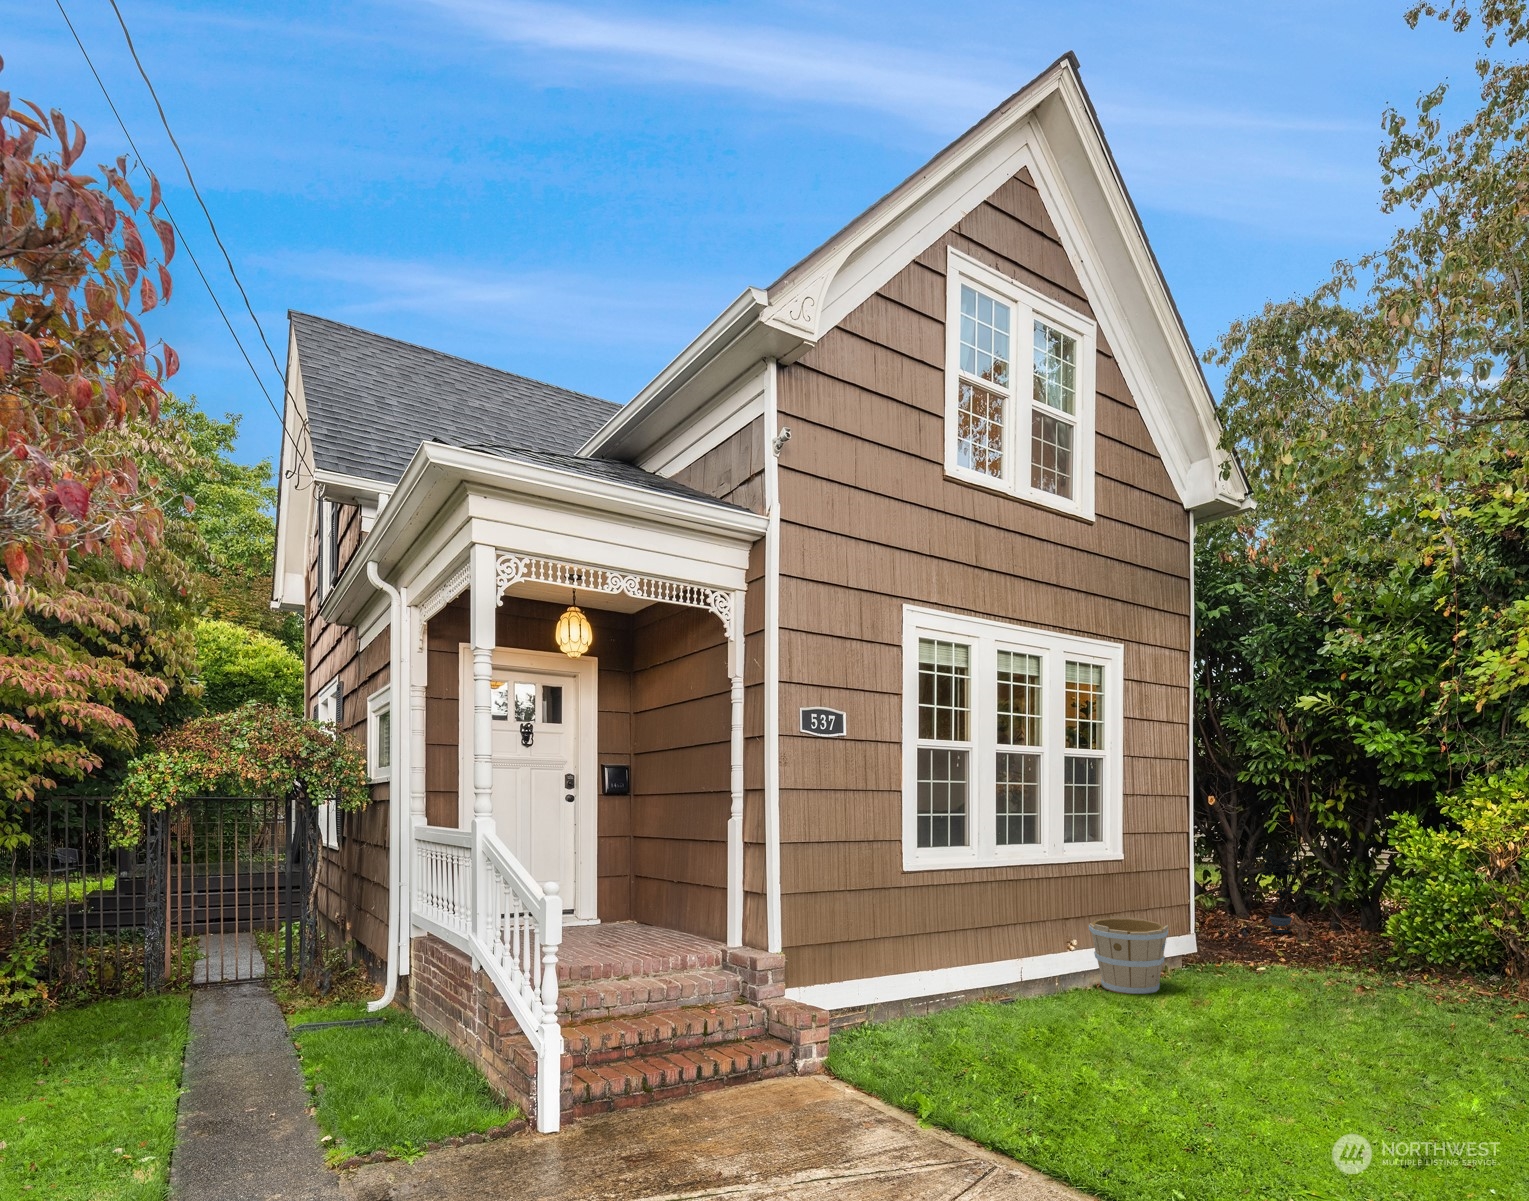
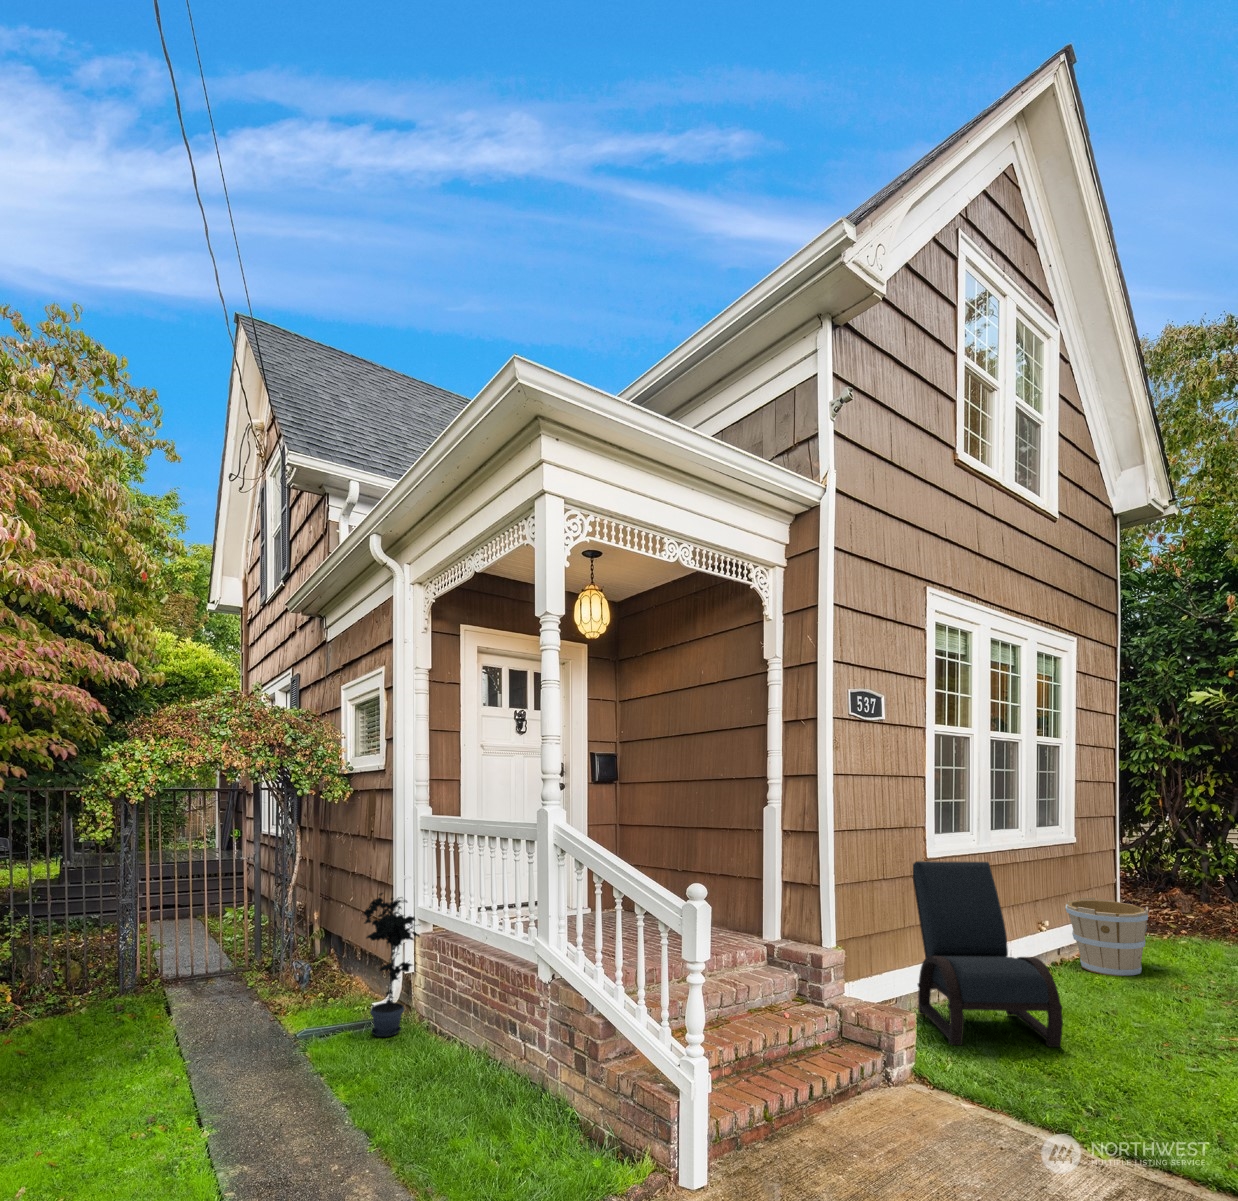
potted plant: present [1253,846,1300,934] -> present [364,893,420,1037]
lounge chair: none [866,875,972,1047] -> present [912,861,1063,1047]

